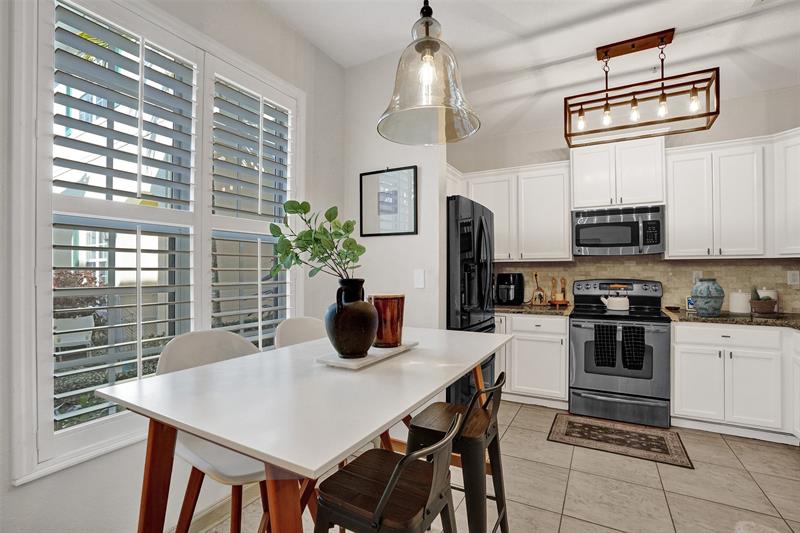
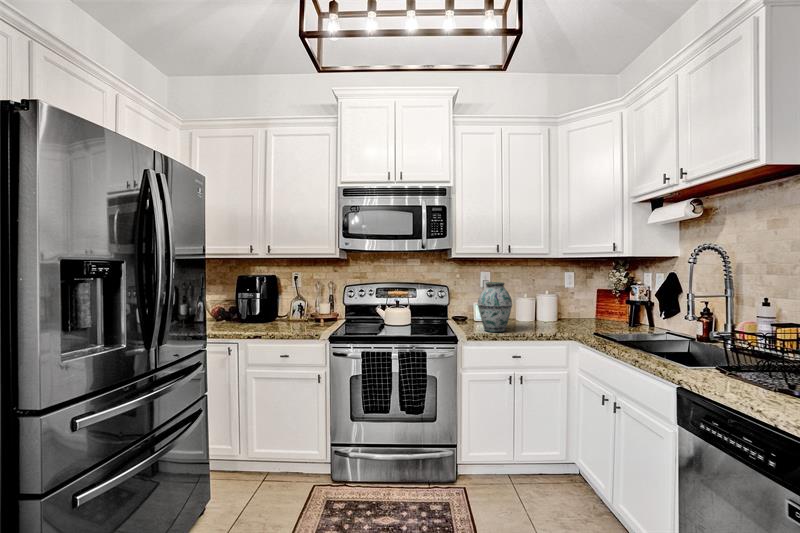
potted plant: present [749,284,778,318] -> none [534,289,561,330]

